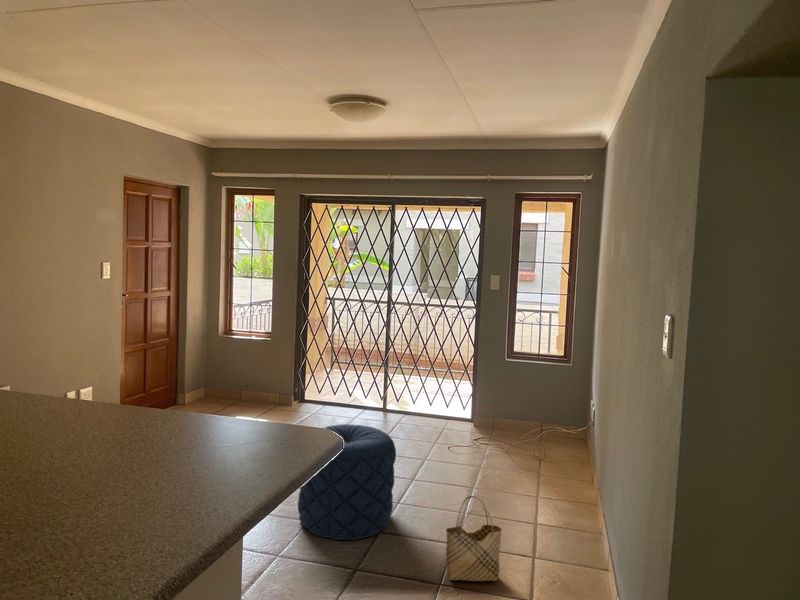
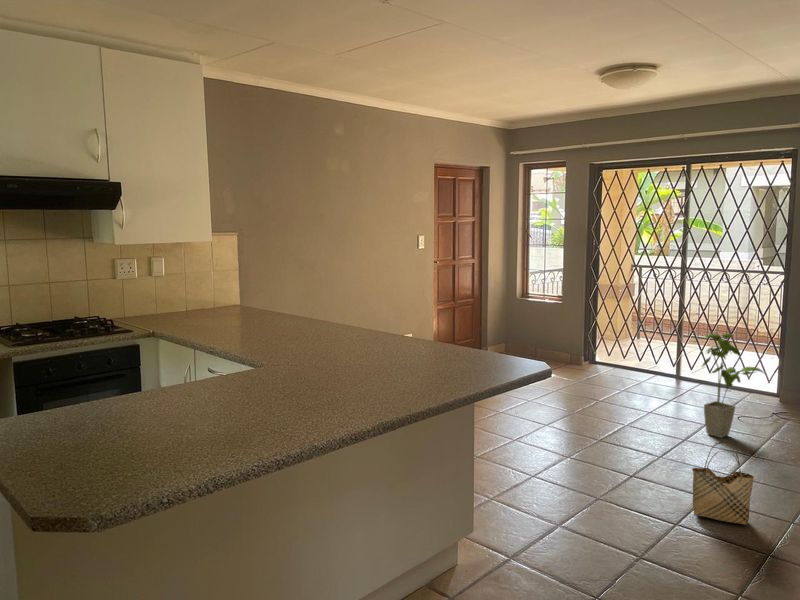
house plant: none [423,373,480,476] -> present [702,333,763,438]
pouf: present [298,424,396,540] -> none [564,373,657,472]

